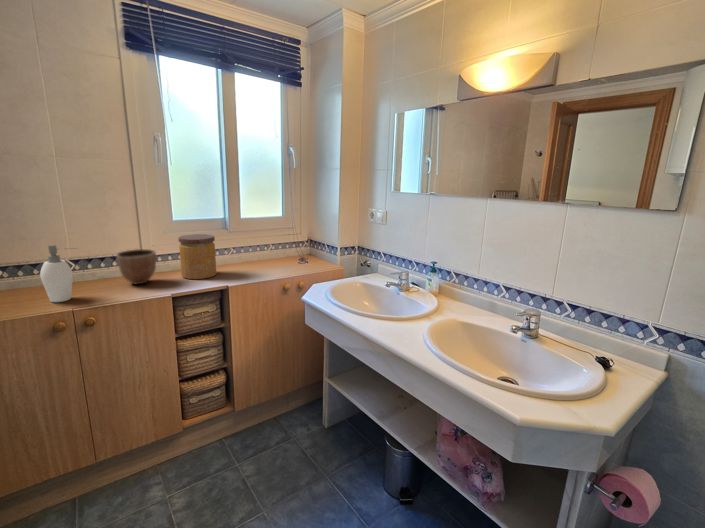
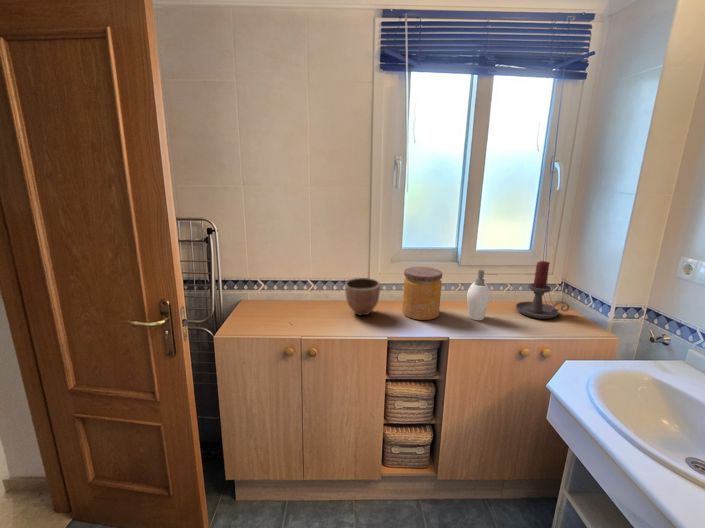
candle holder: none [277,222,314,265] -> present [516,261,569,319]
soap dispenser: present [40,245,73,302] -> present [467,269,495,320]

